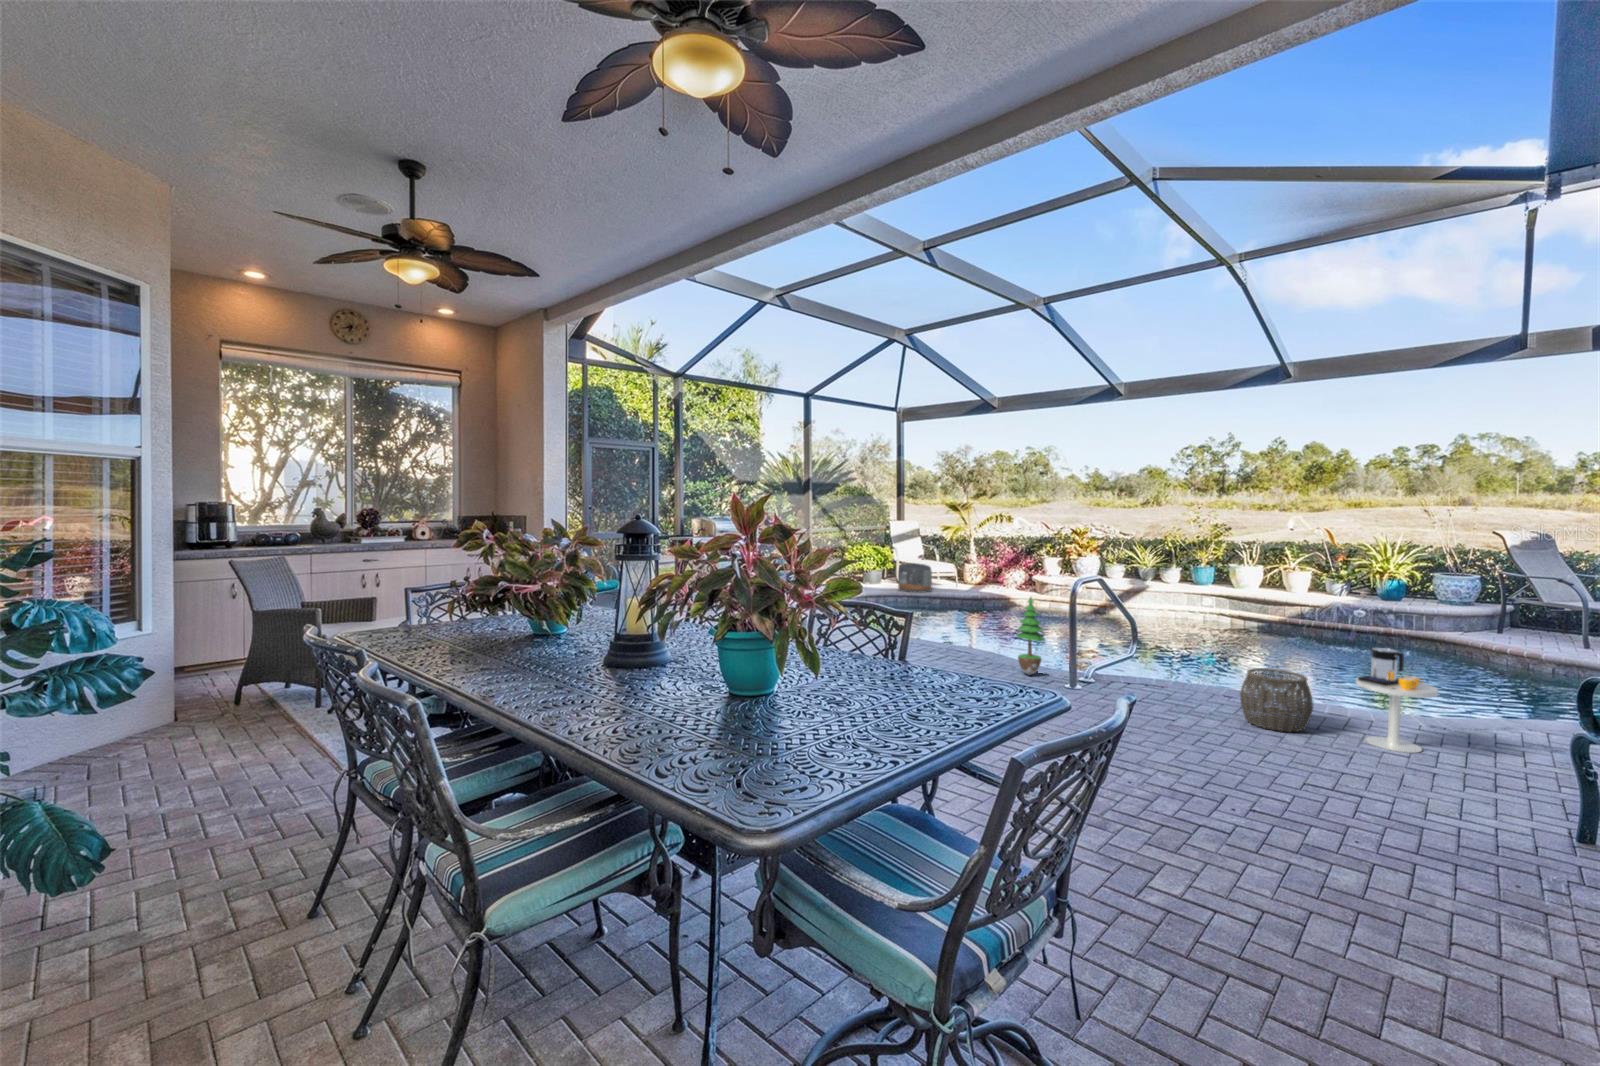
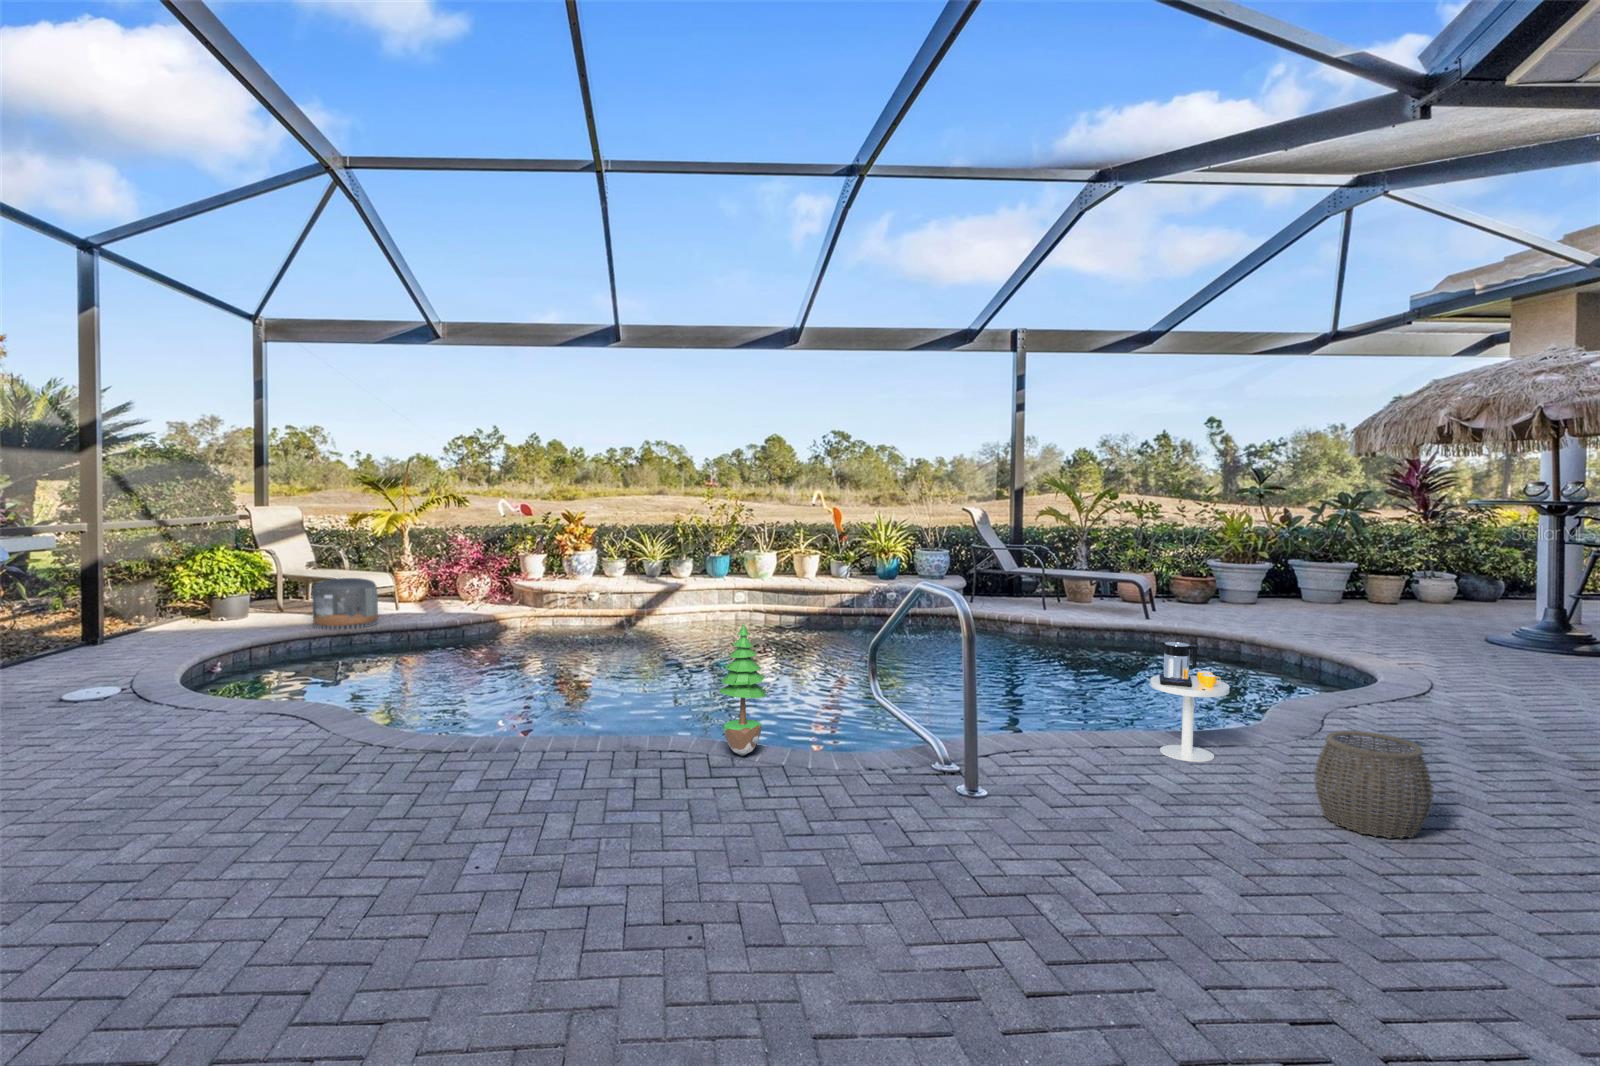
woven basket: present [1240,668,1314,732] -> present [1314,731,1433,838]

